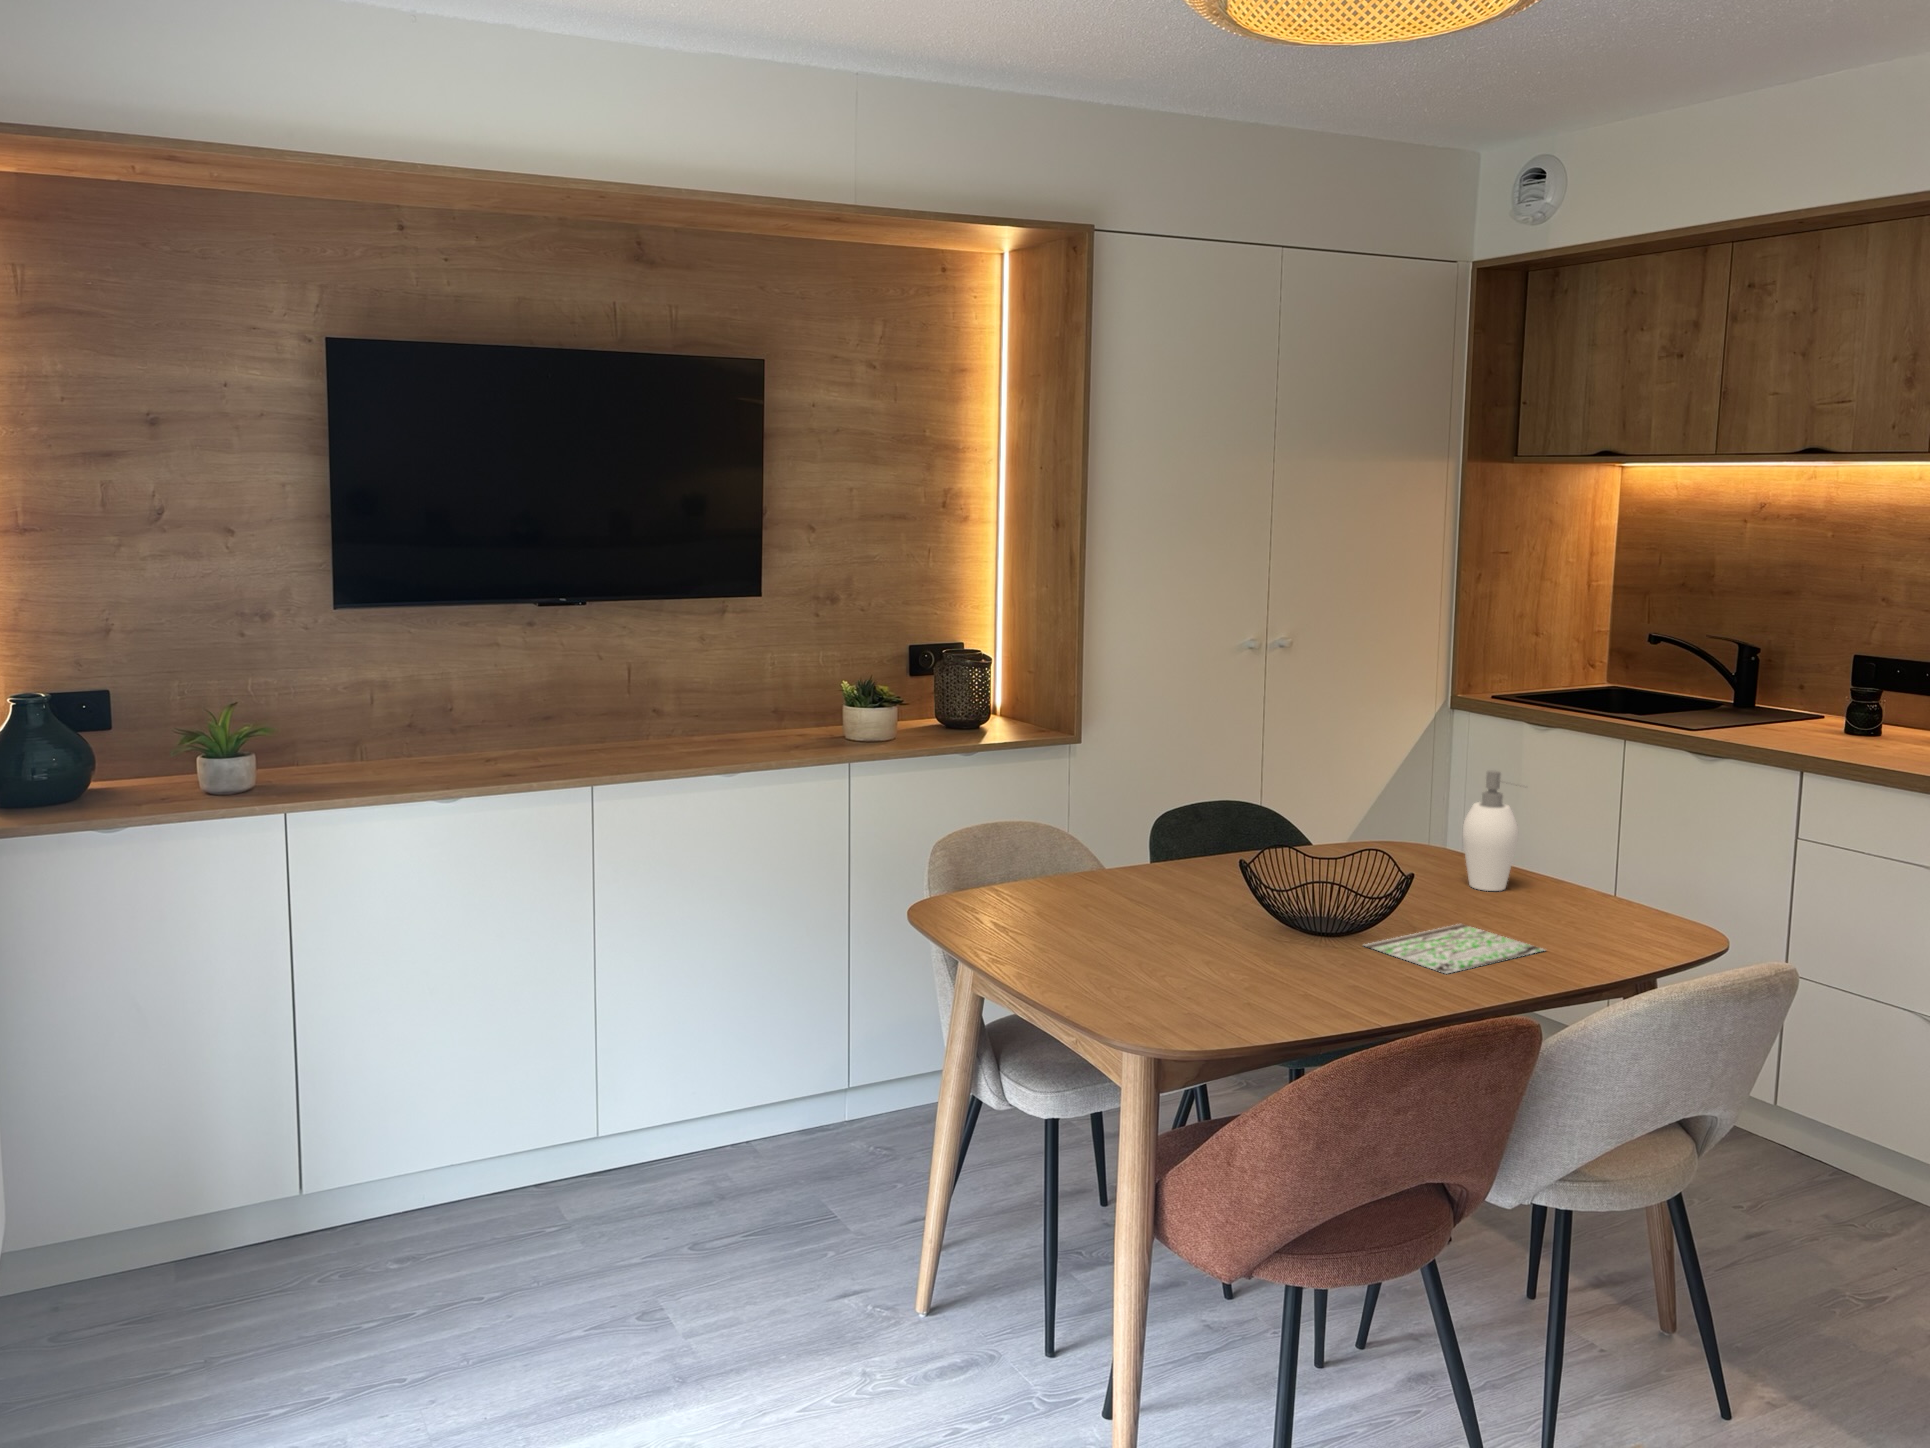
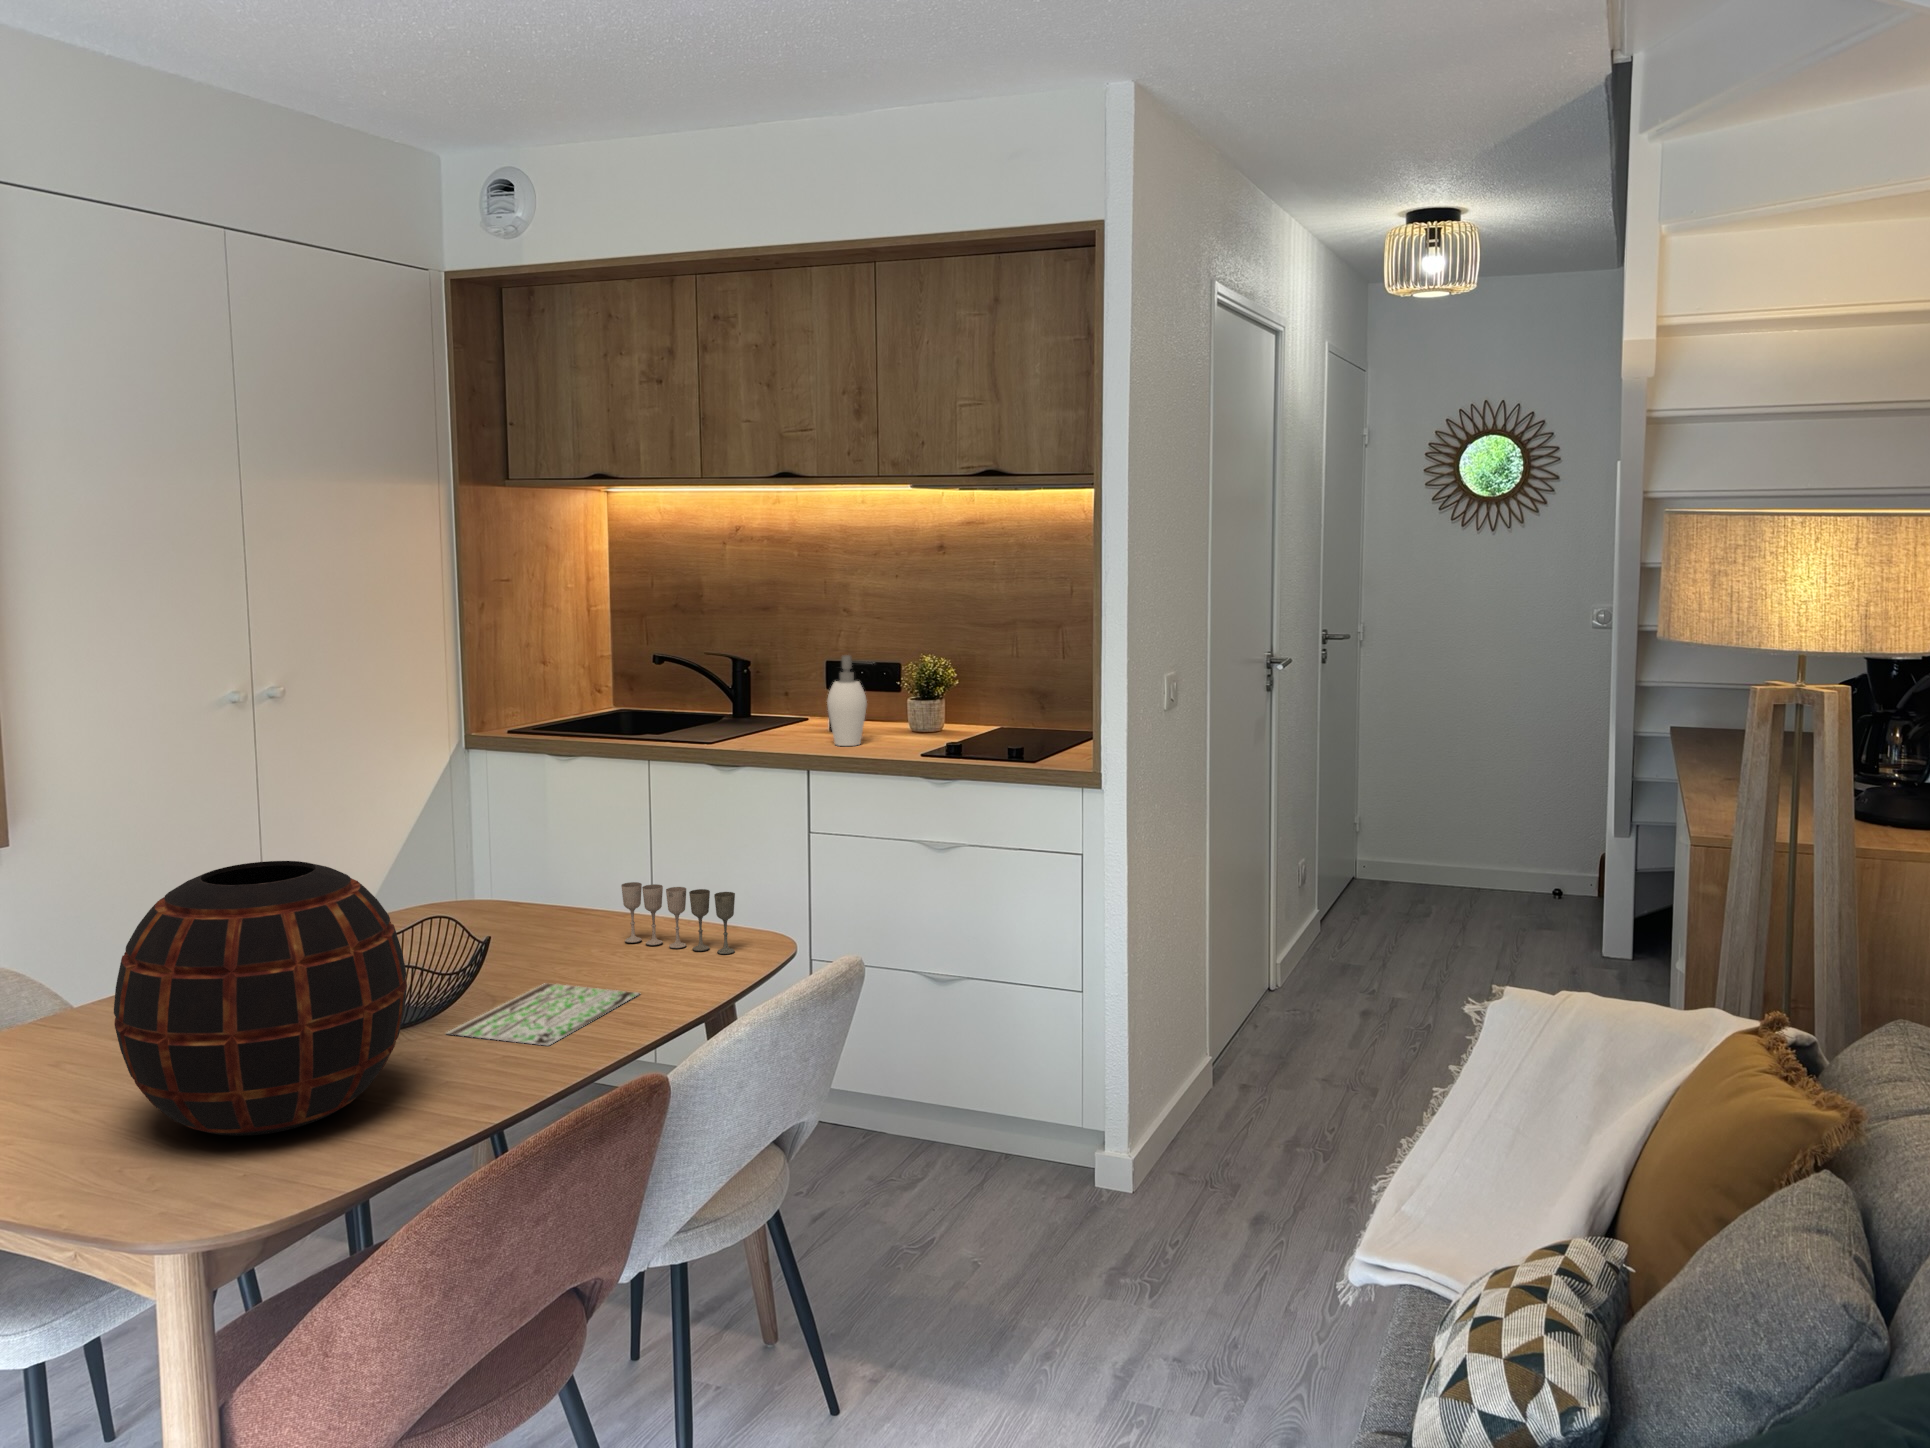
soap dispenser: present [1463,770,1518,891] -> present [827,655,867,746]
decorative vase: none [1115,774,1326,986] -> present [114,861,407,1136]
wine glass: none [1548,849,1662,934] -> present [621,882,735,954]

